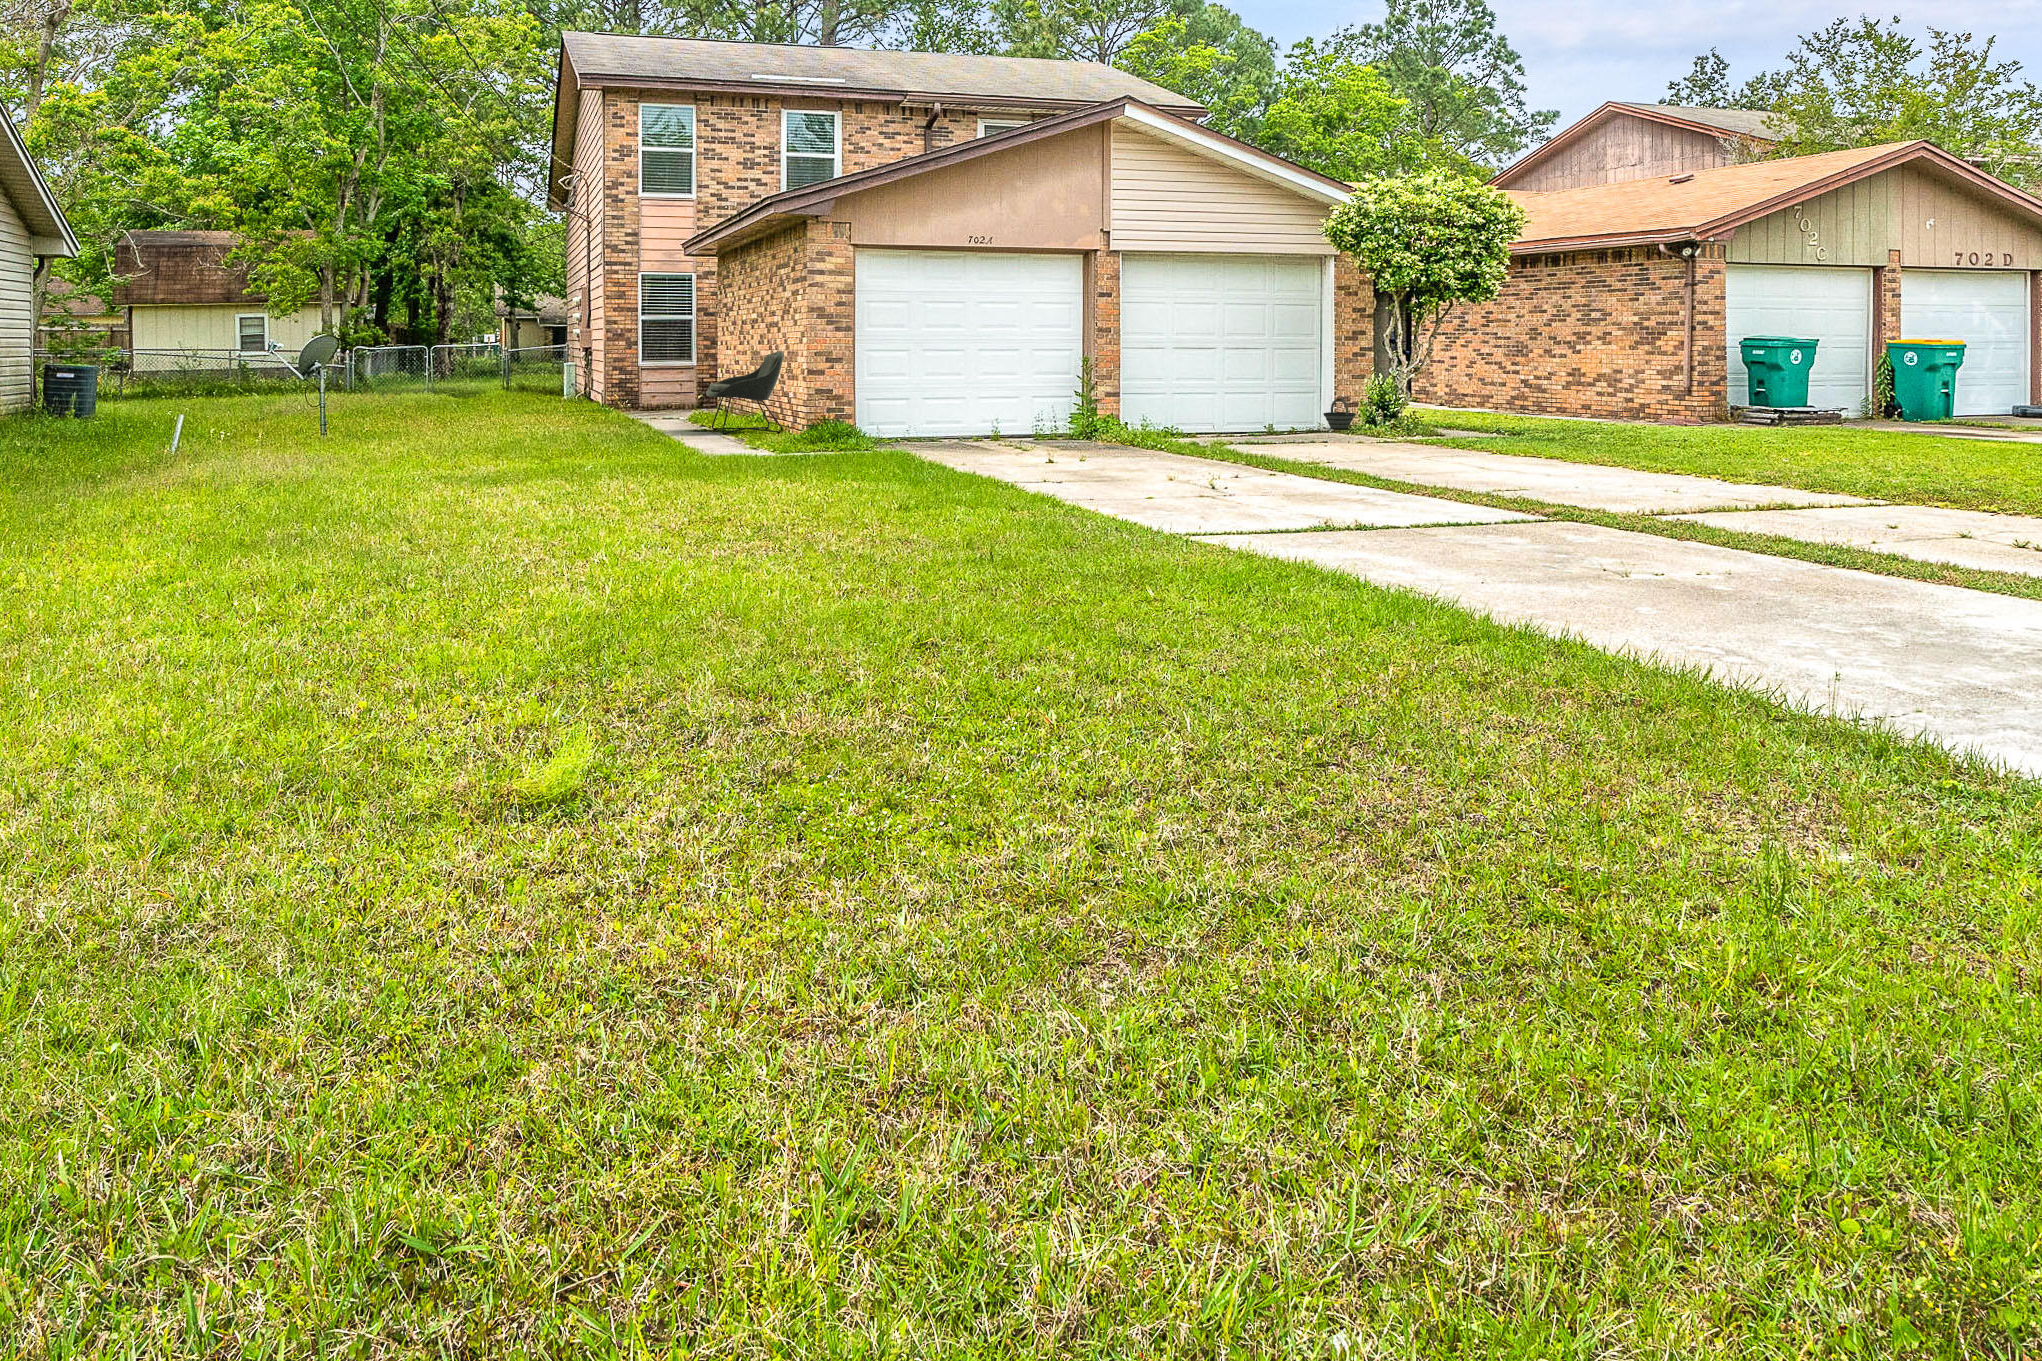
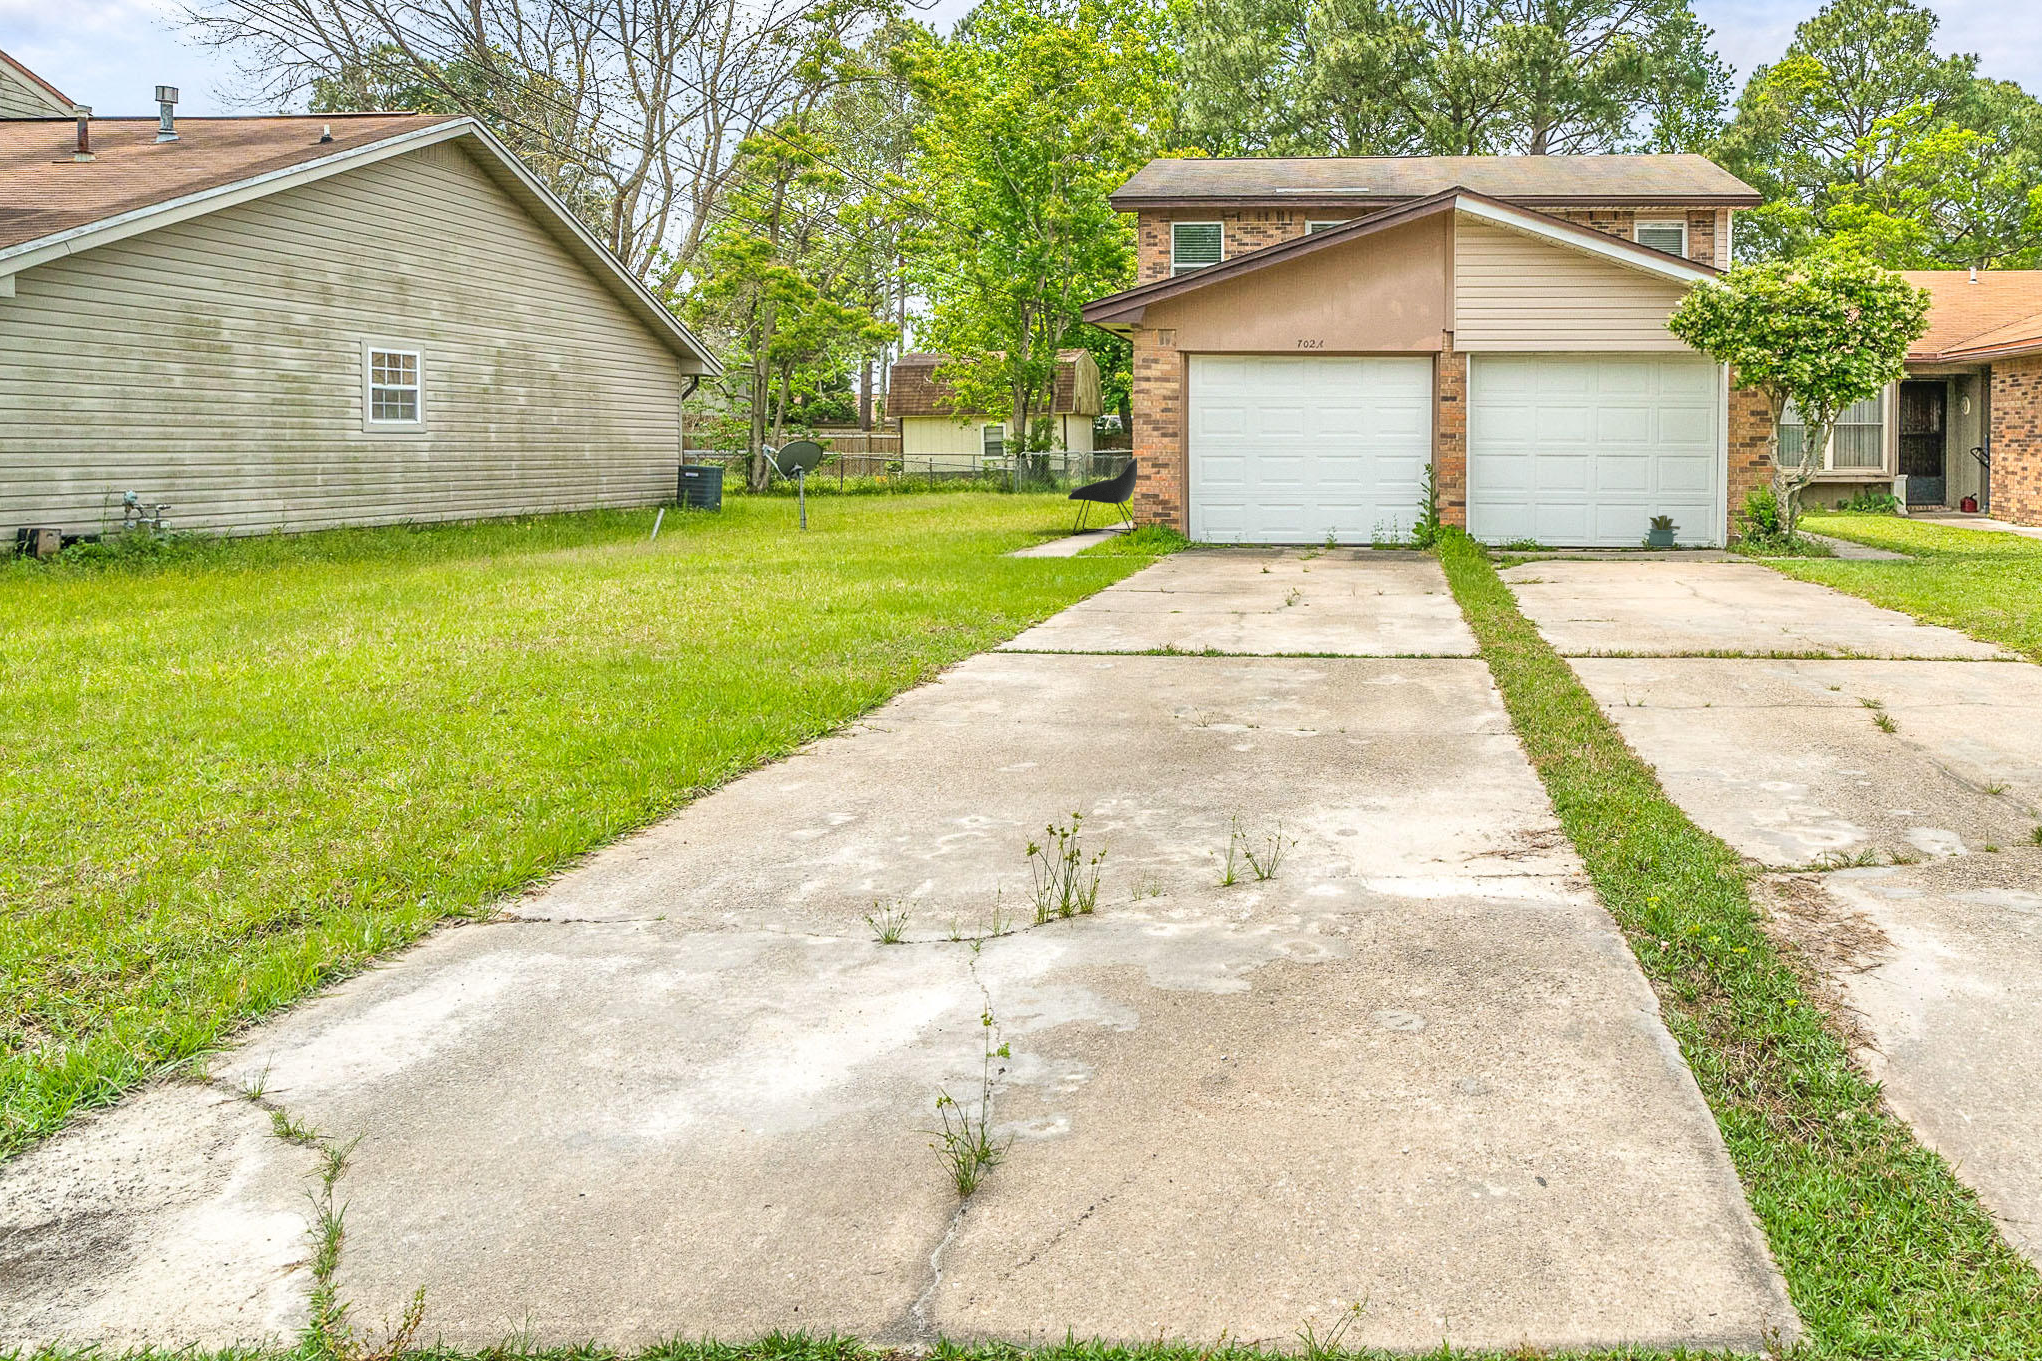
bucket: present [1323,398,1356,429] -> none [1701,512,1737,547]
decorative plant: none [1277,402,1307,430] -> present [1645,515,1681,546]

